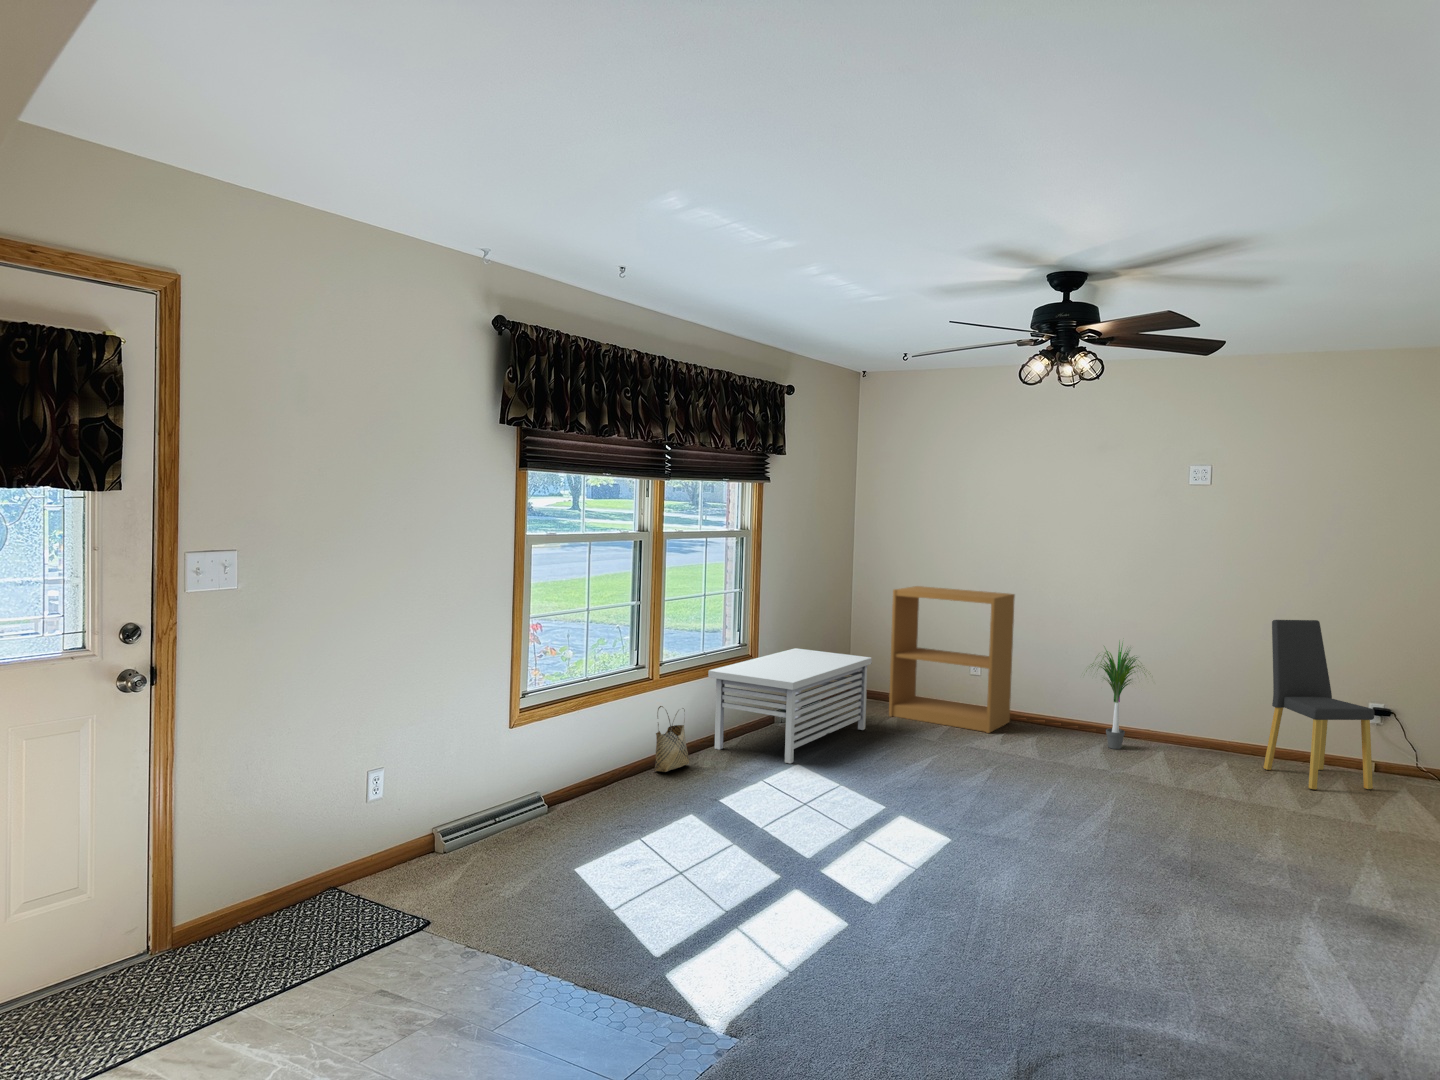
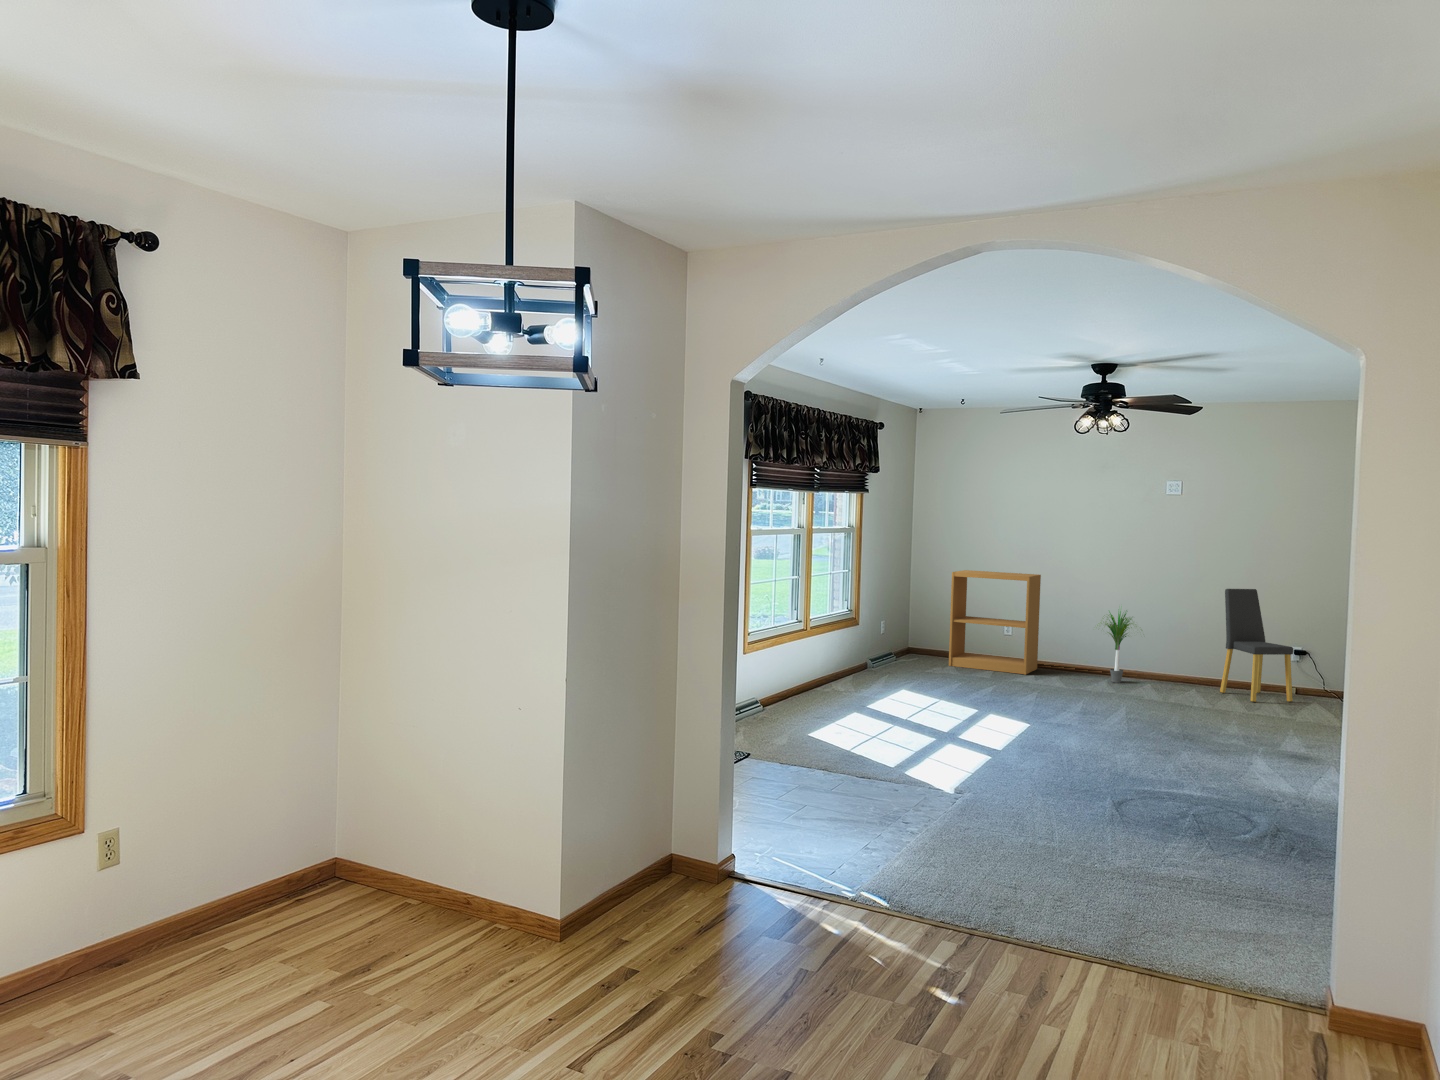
storage bench: present [708,648,872,763] -> none [836,615,942,690]
woven basket: present [655,706,689,772] -> none [811,649,832,693]

